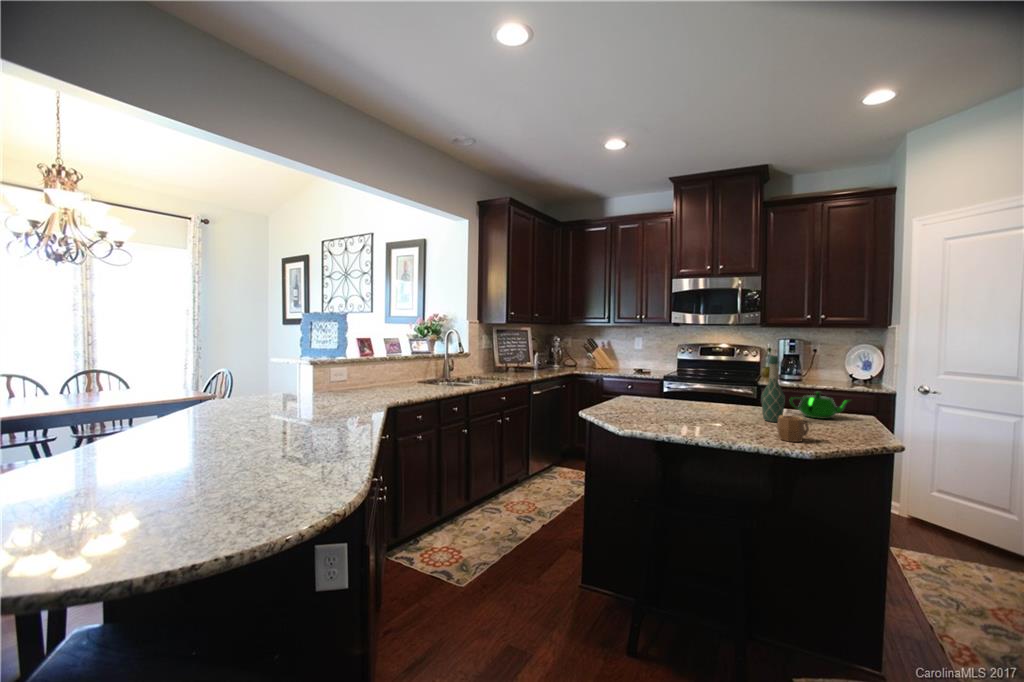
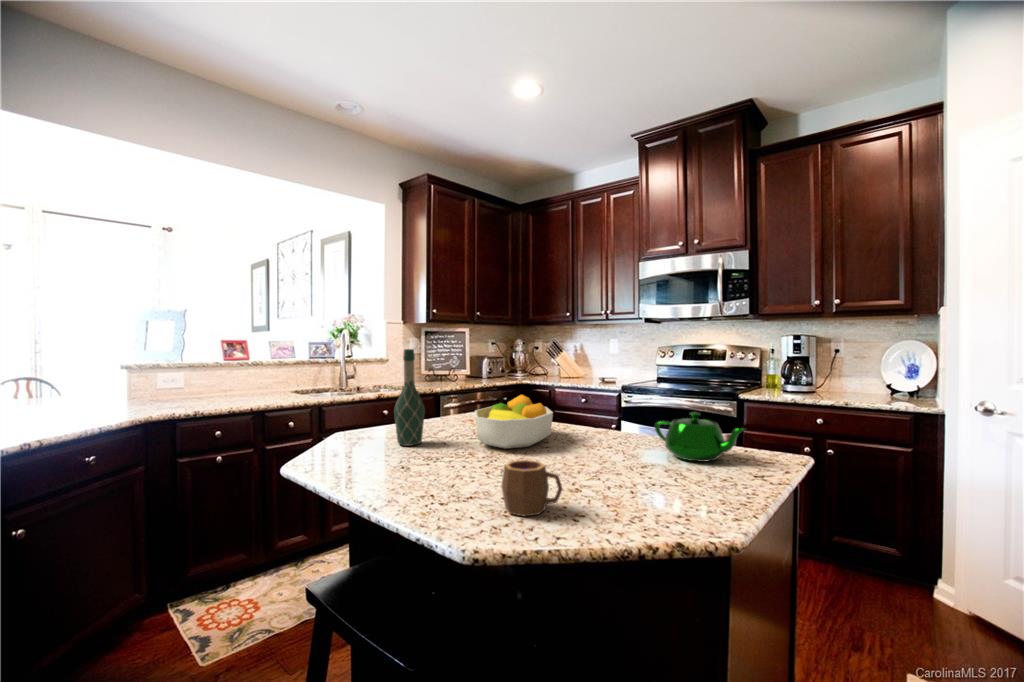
wine bottle: present [761,356,785,422] -> present [394,349,425,446]
fruit bowl: none [671,382,726,415] -> present [475,395,553,449]

